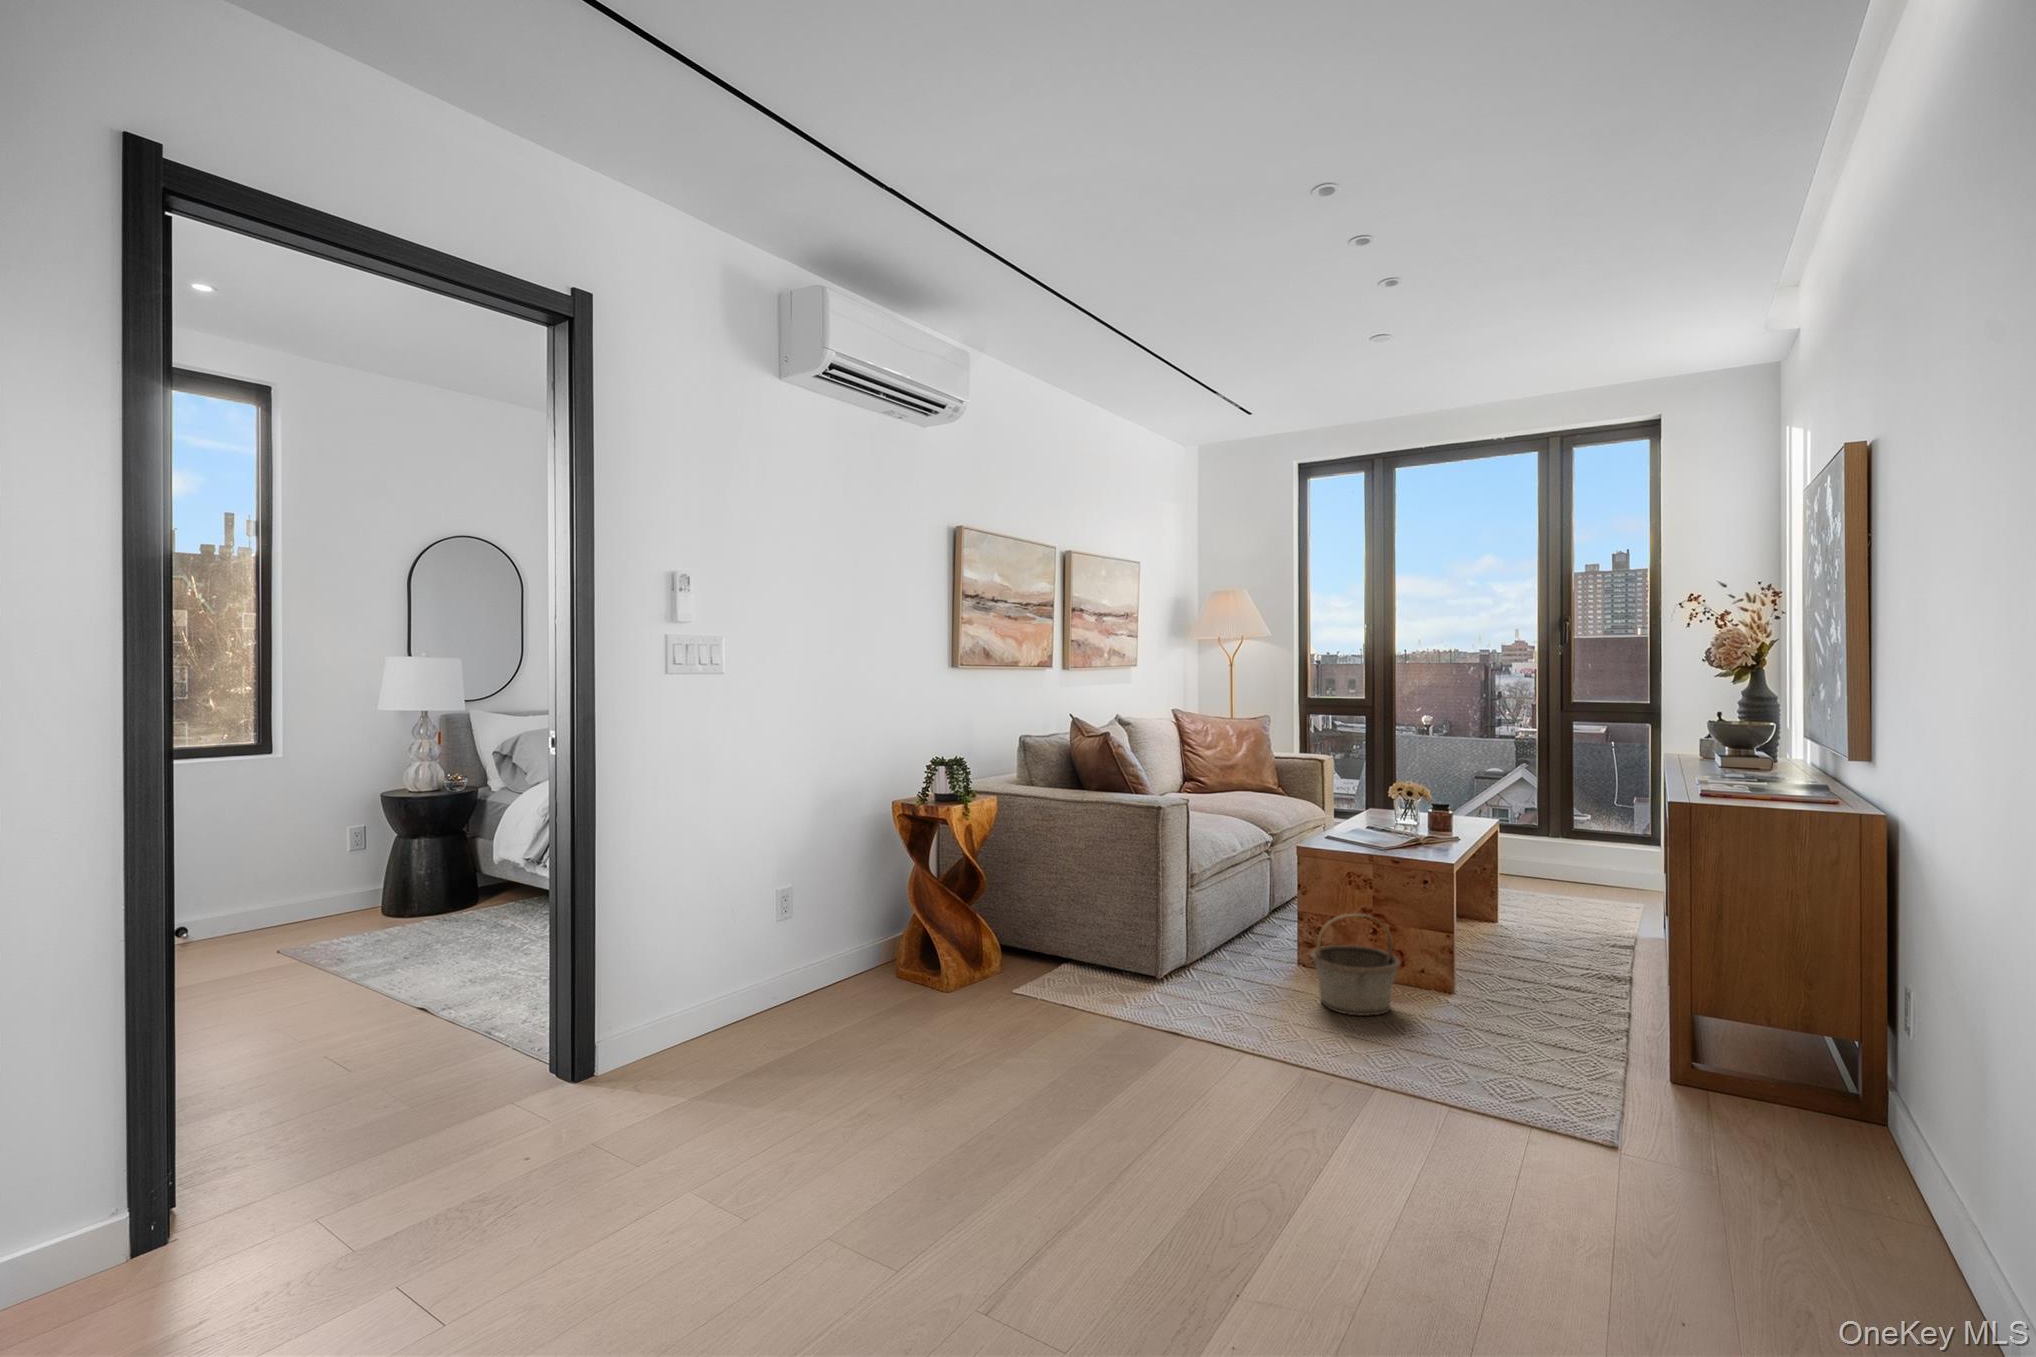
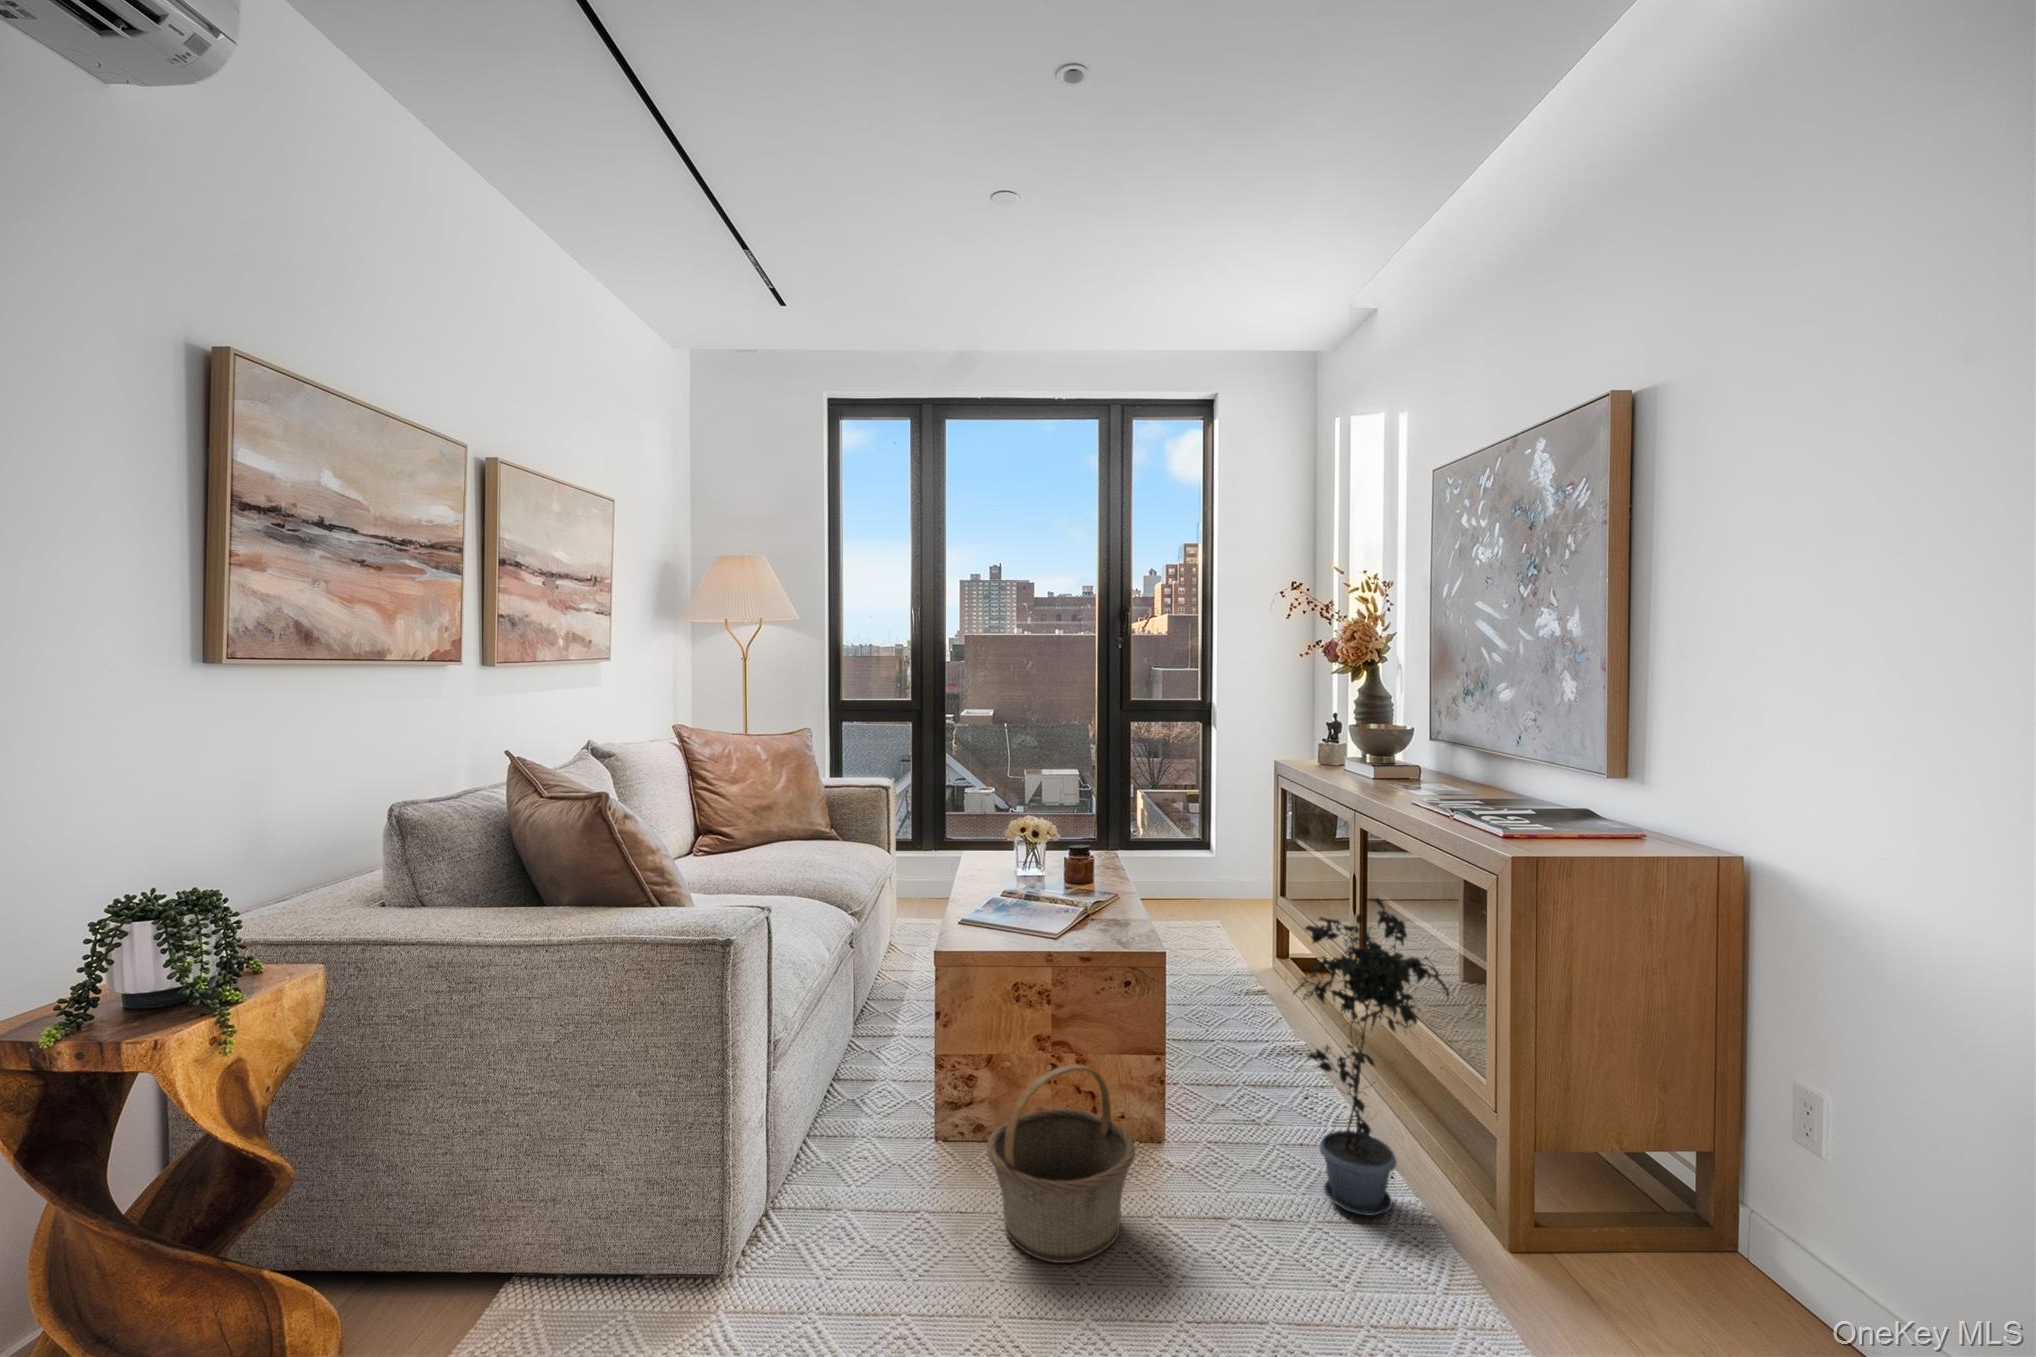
potted plant: none [1514,838,1614,1039] -> present [1293,898,1449,1216]

